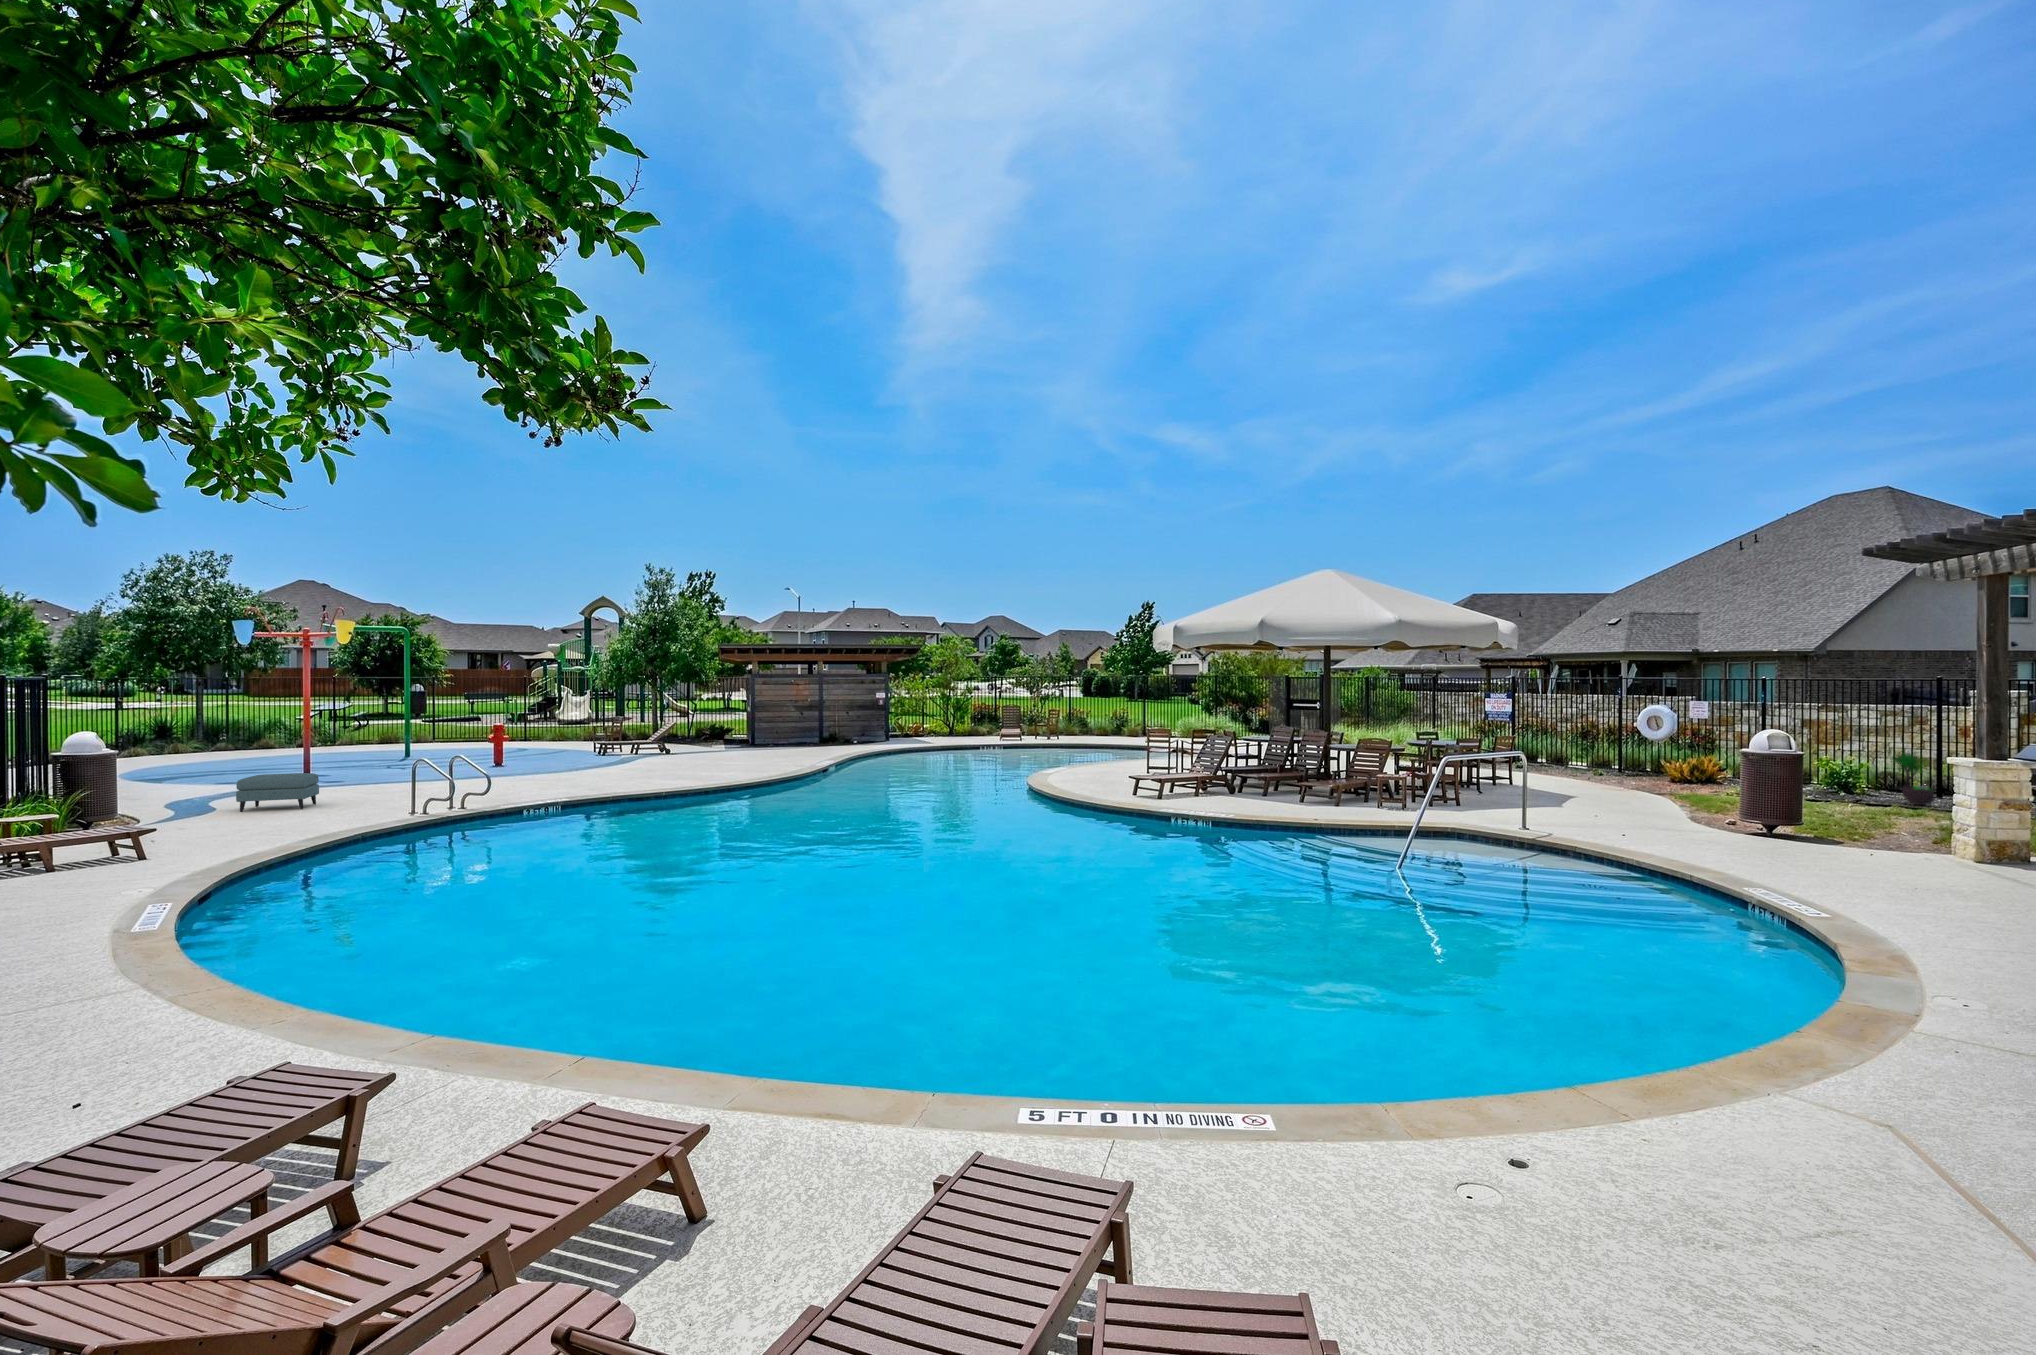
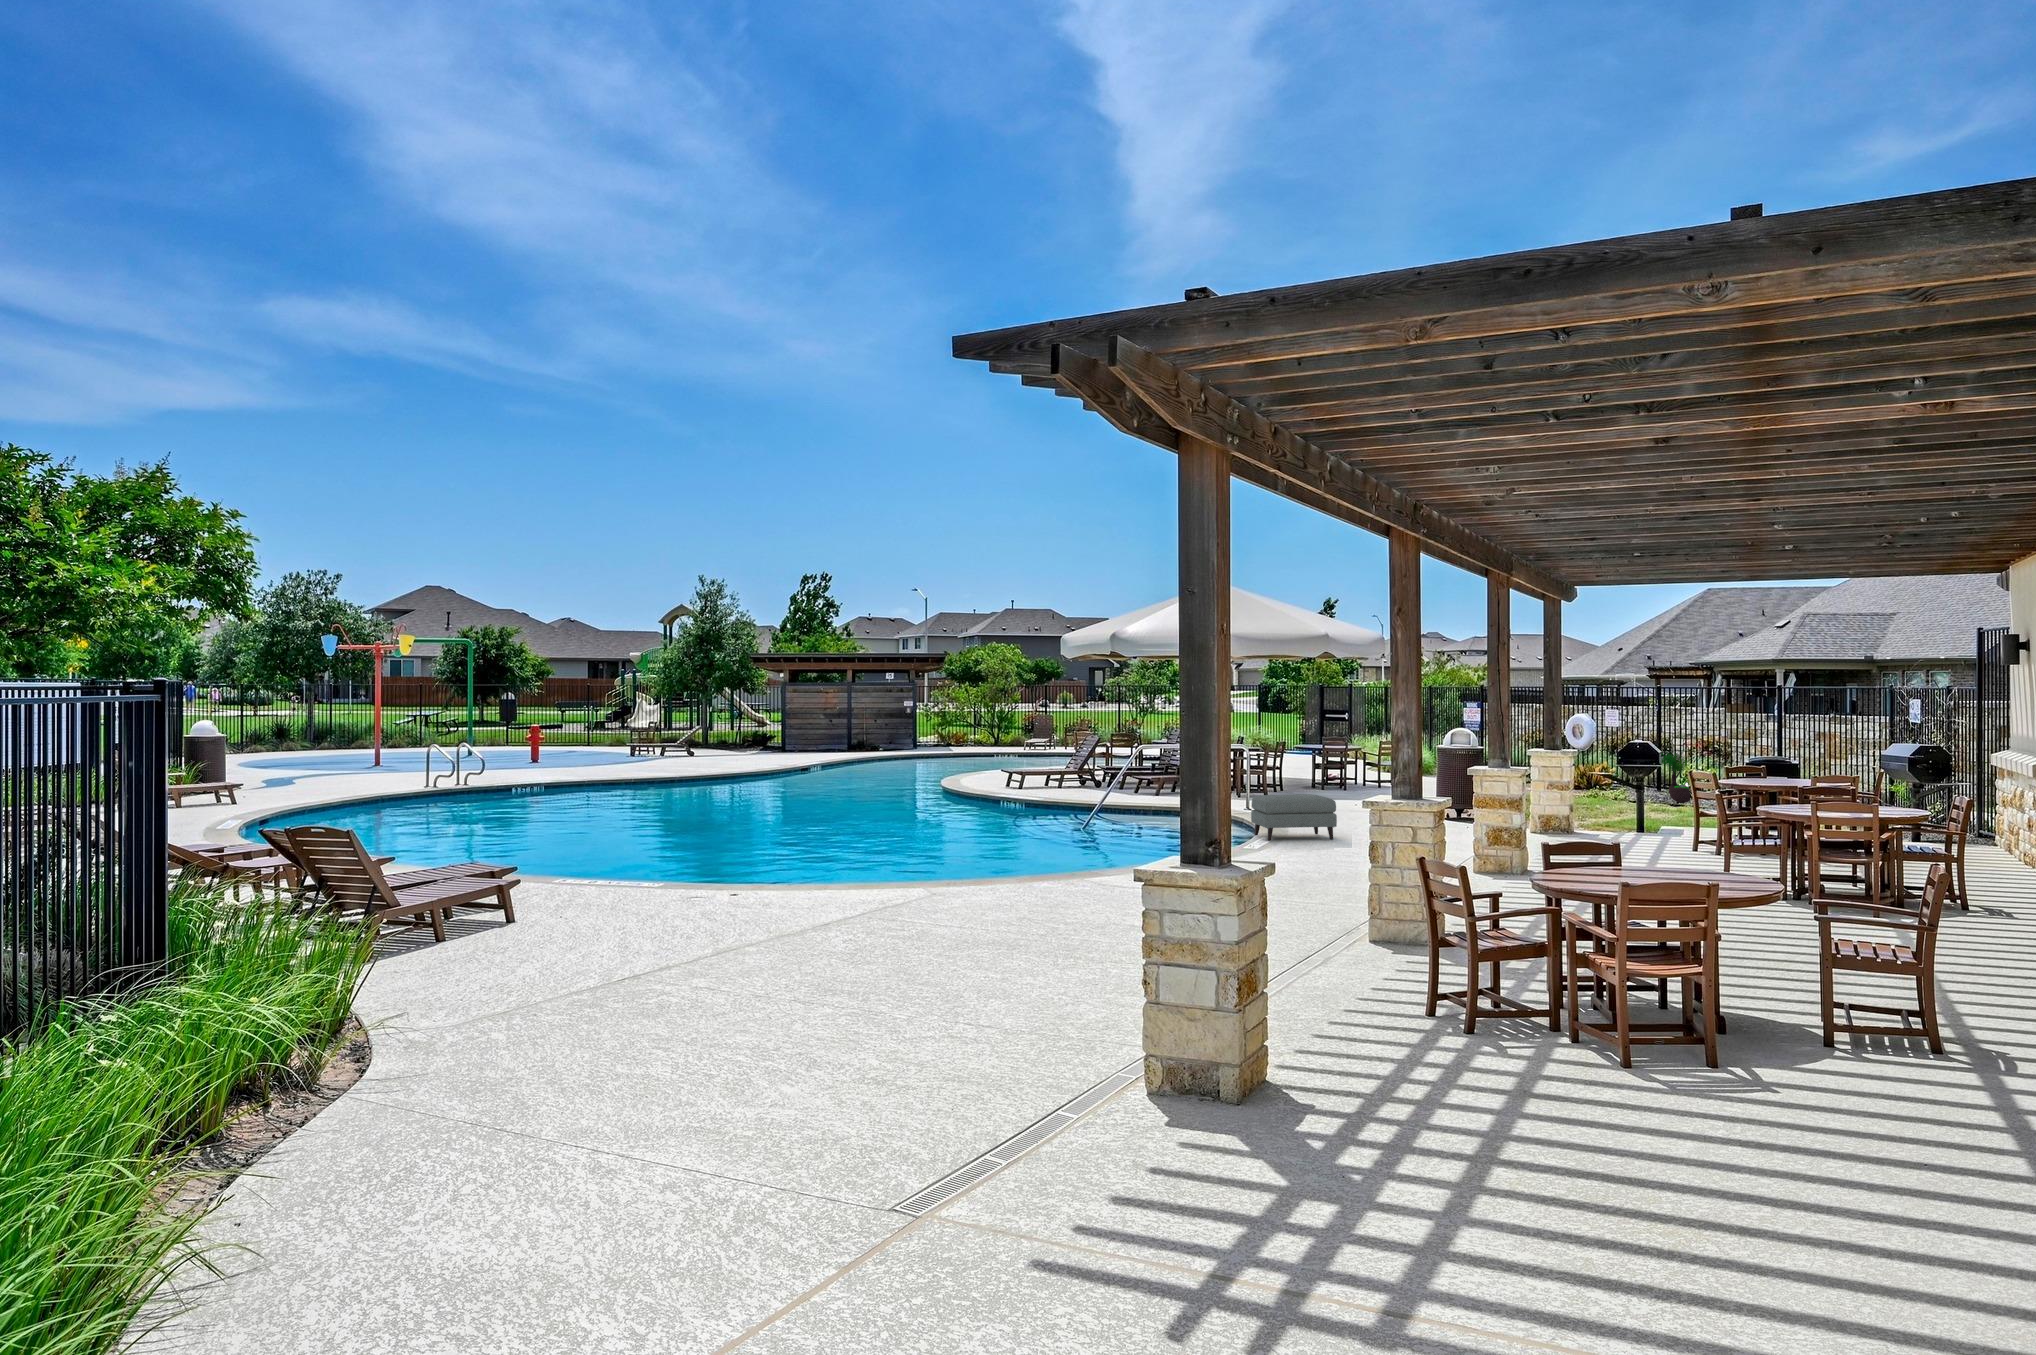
ottoman: present [236,773,319,812] -> present [1251,794,1337,841]

